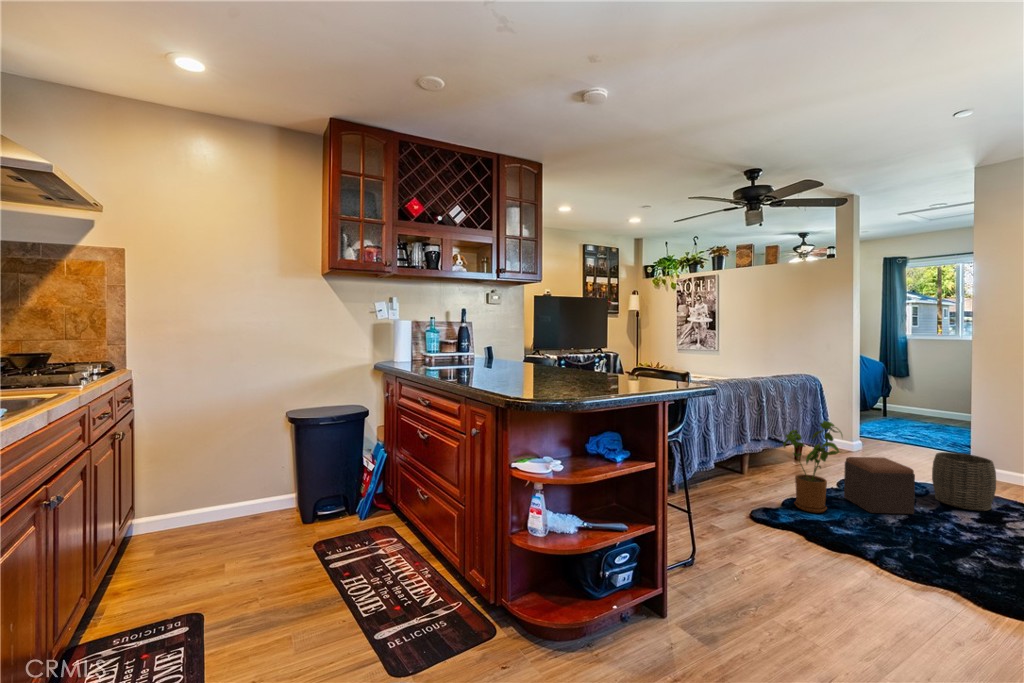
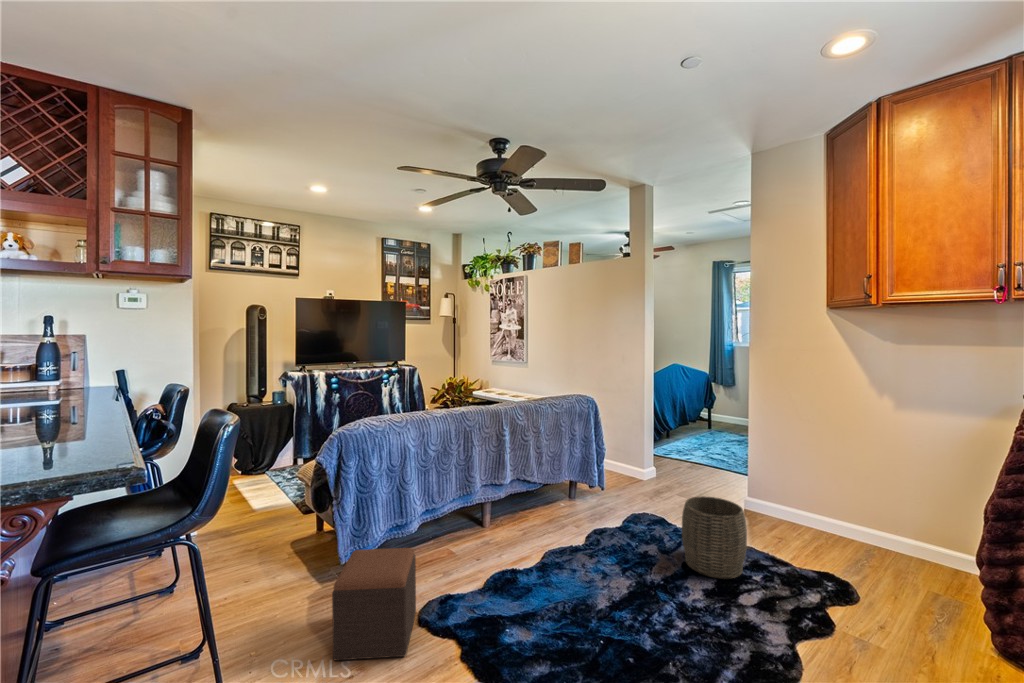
house plant: present [783,421,842,513] -> none [480,469,552,605]
footstool: present [844,457,915,514] -> present [332,548,416,660]

